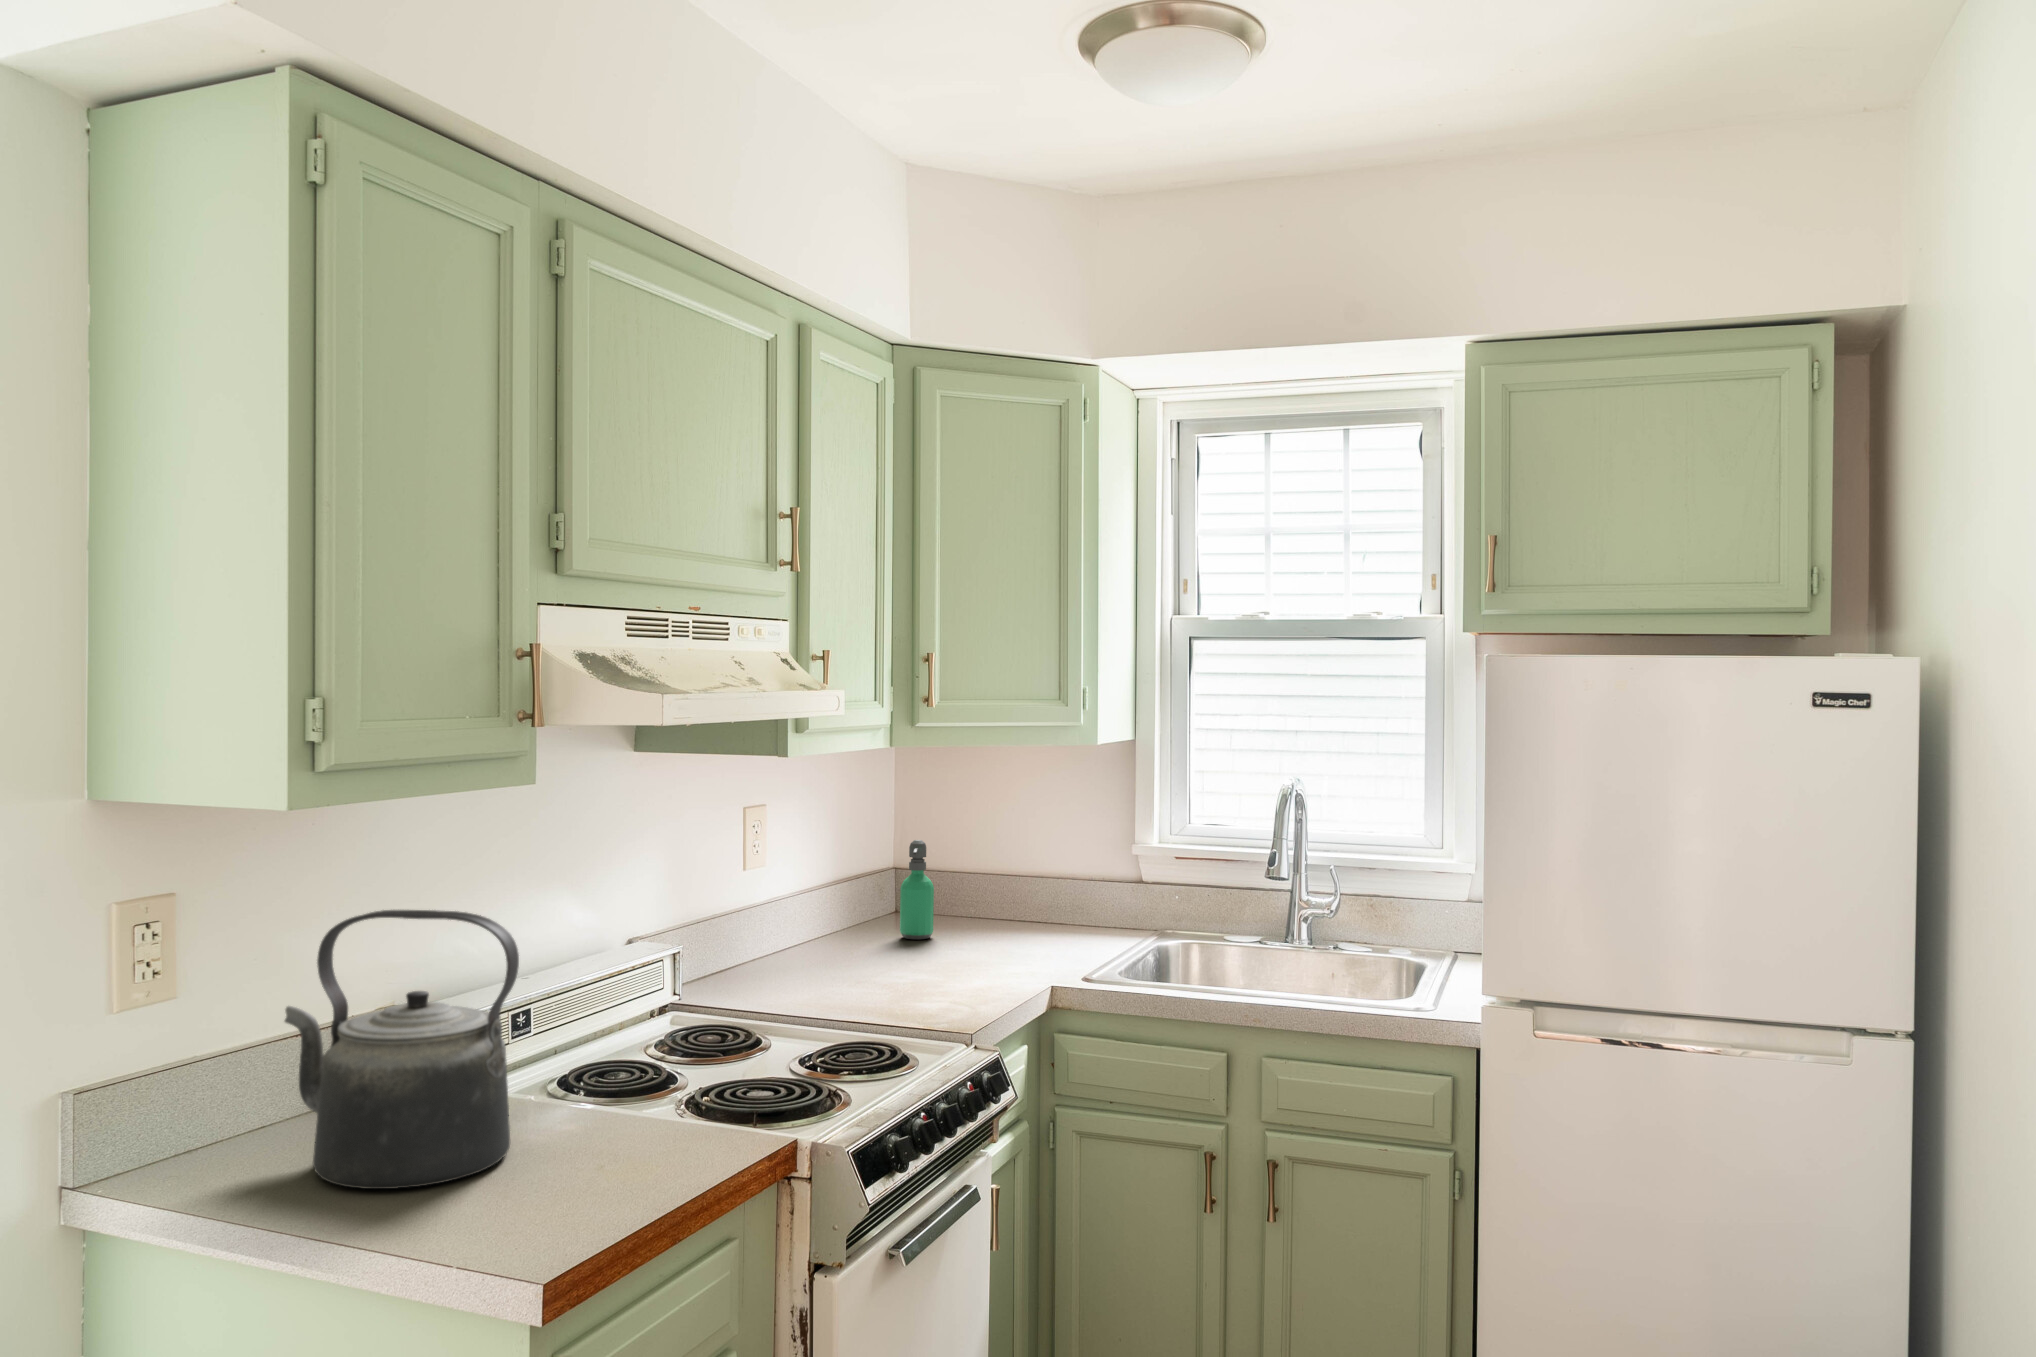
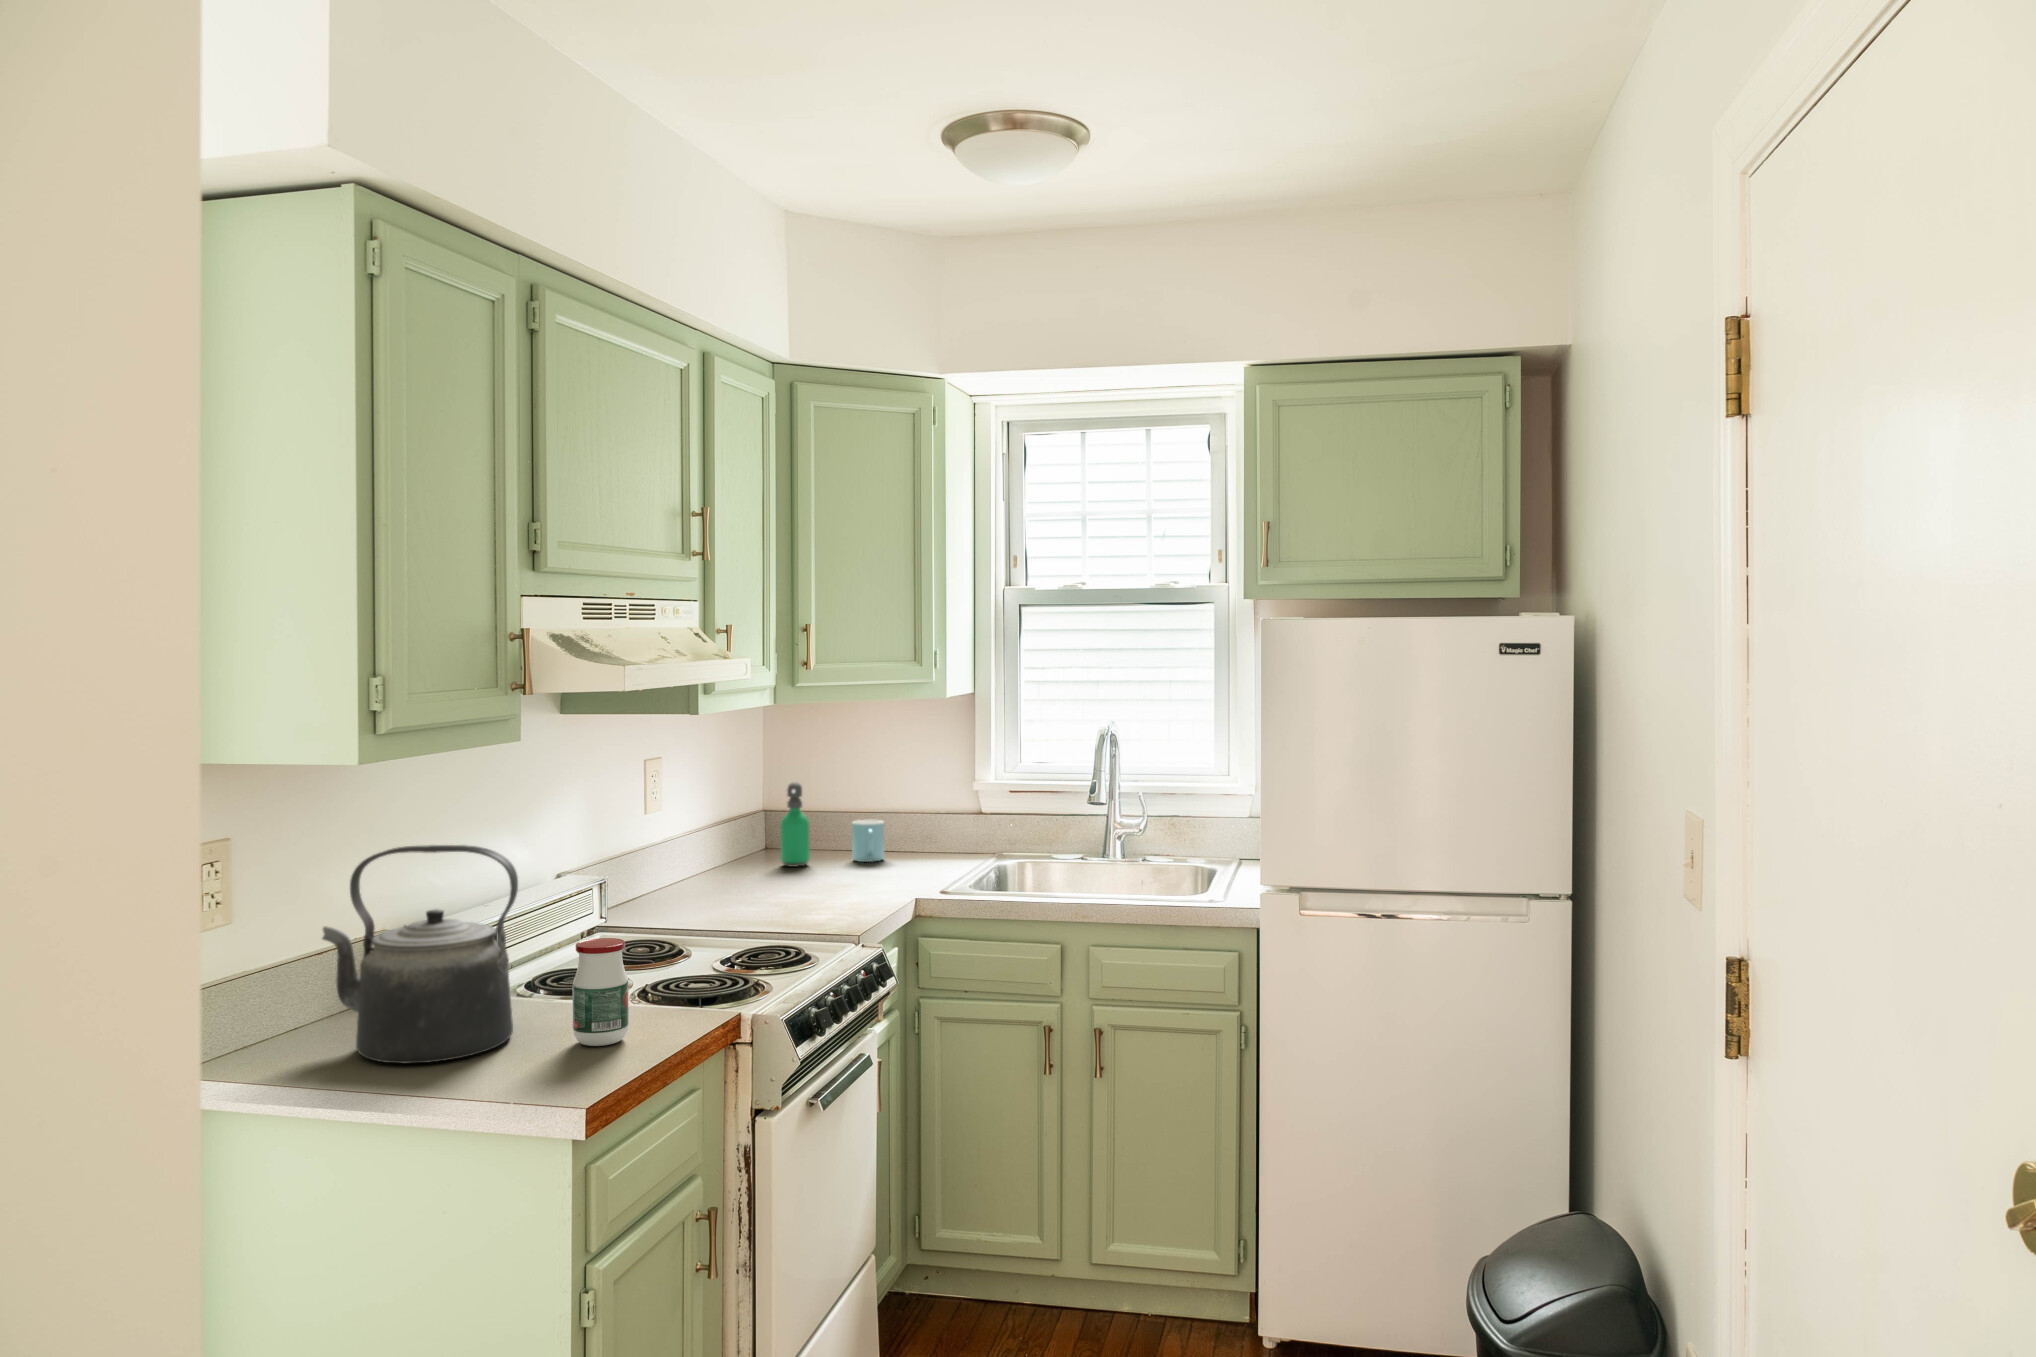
mug: none [984,887,1022,937] -> present [852,820,884,862]
jar: none [577,1036,648,1177] -> present [572,938,629,1046]

